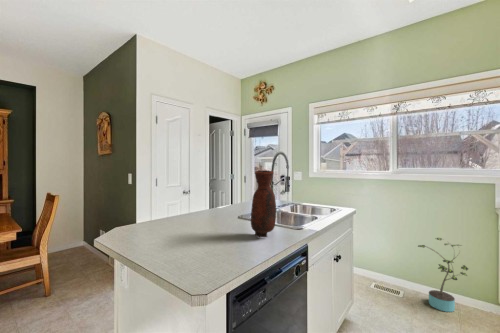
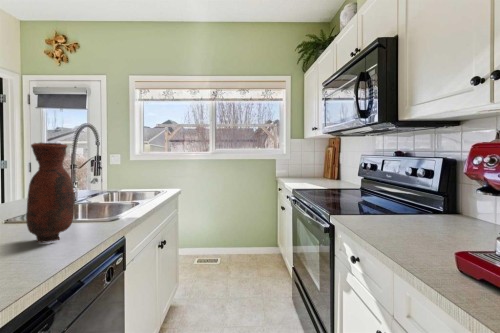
potted plant: present [418,238,468,312] -> none [232,207,264,265]

